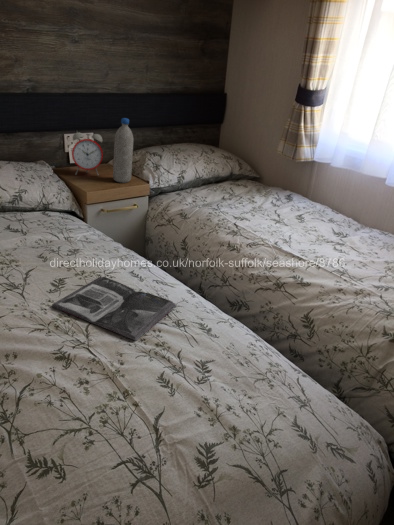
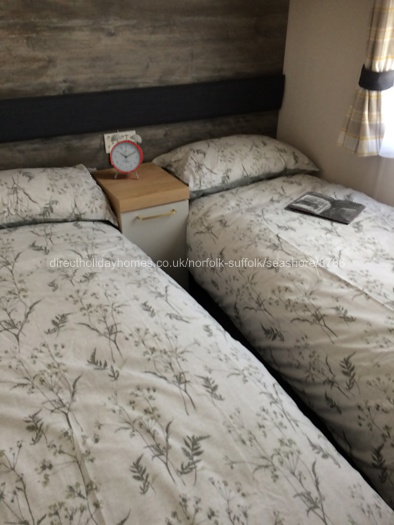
water bottle: present [113,118,134,183] -> none [151,117,171,186]
magazine: present [52,277,176,341] -> present [287,191,366,224]

